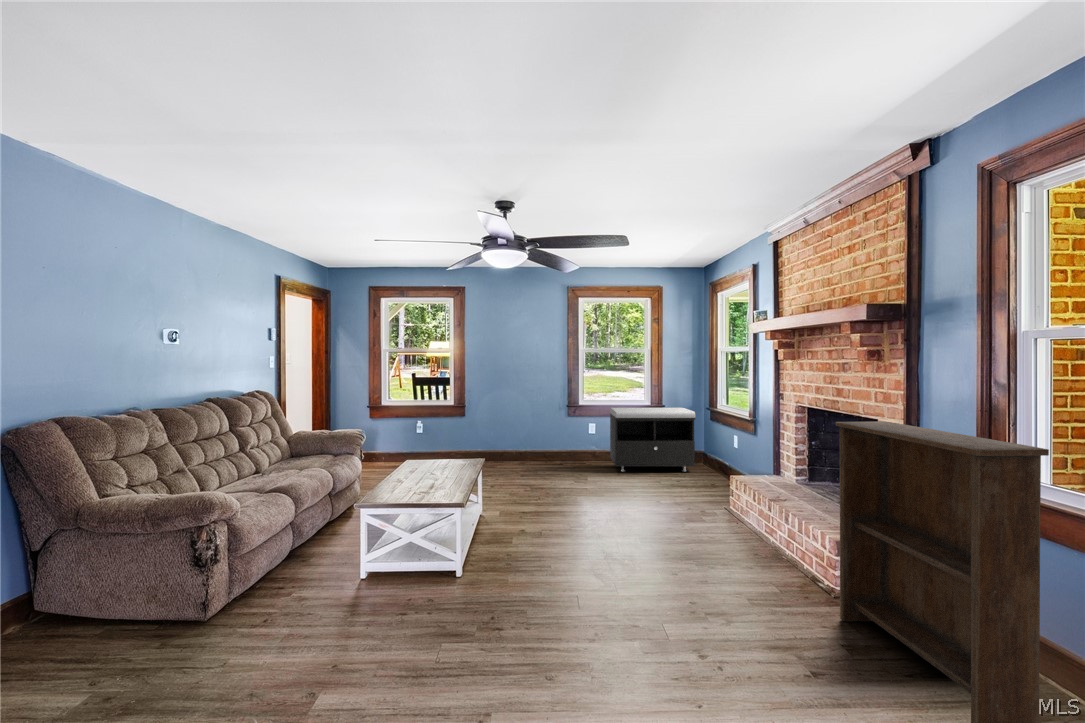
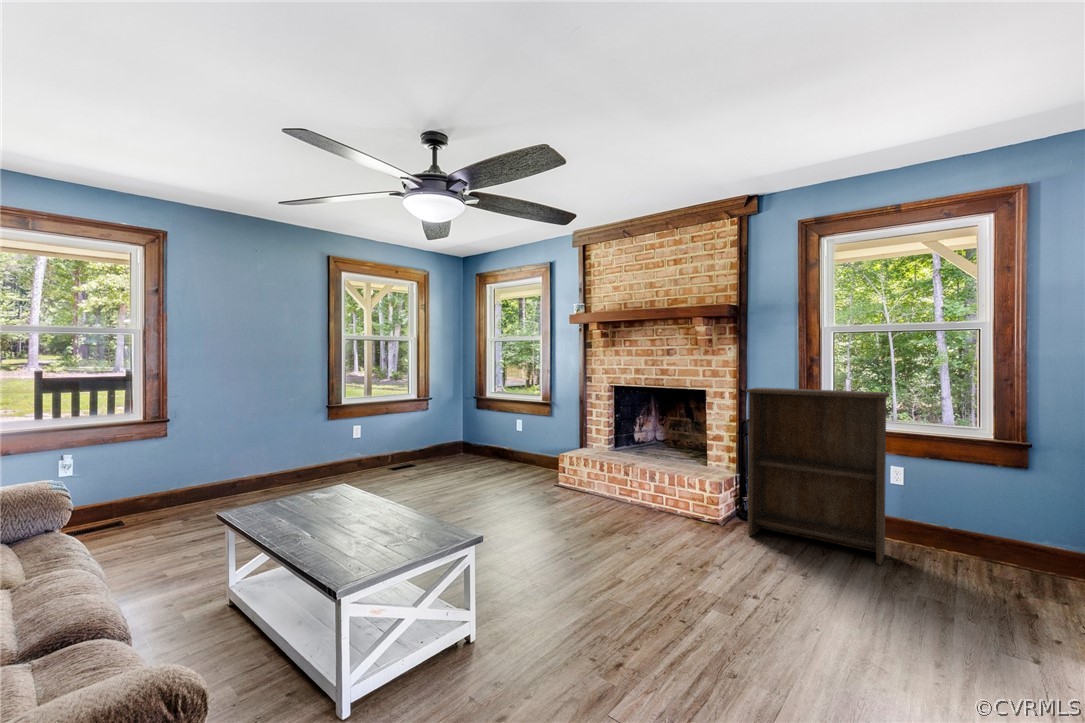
storage bench: present [610,408,695,472] -> none [378,398,475,473]

